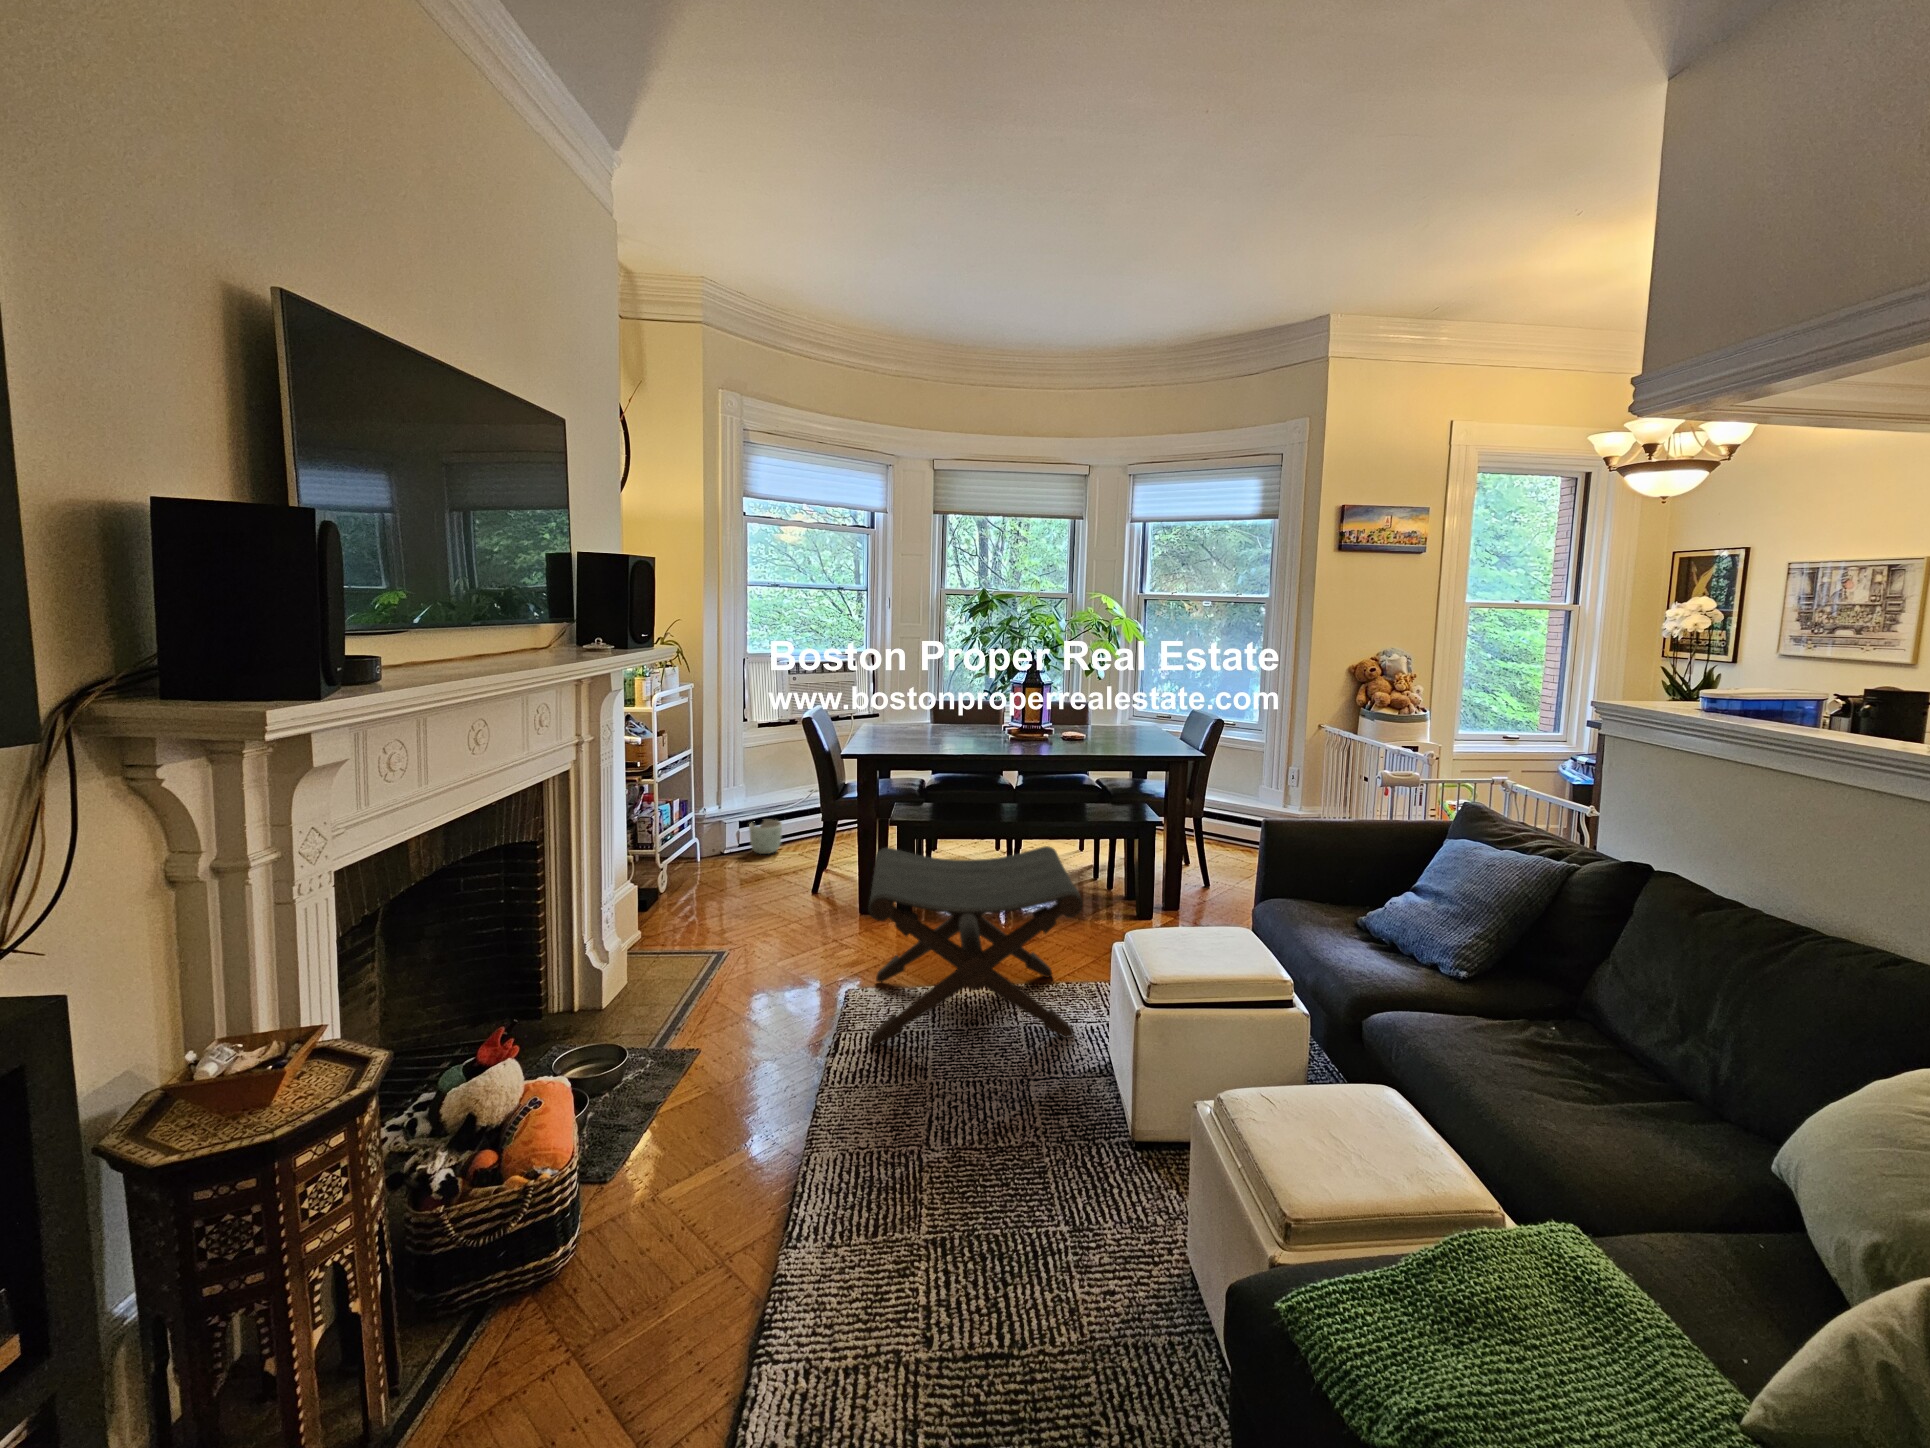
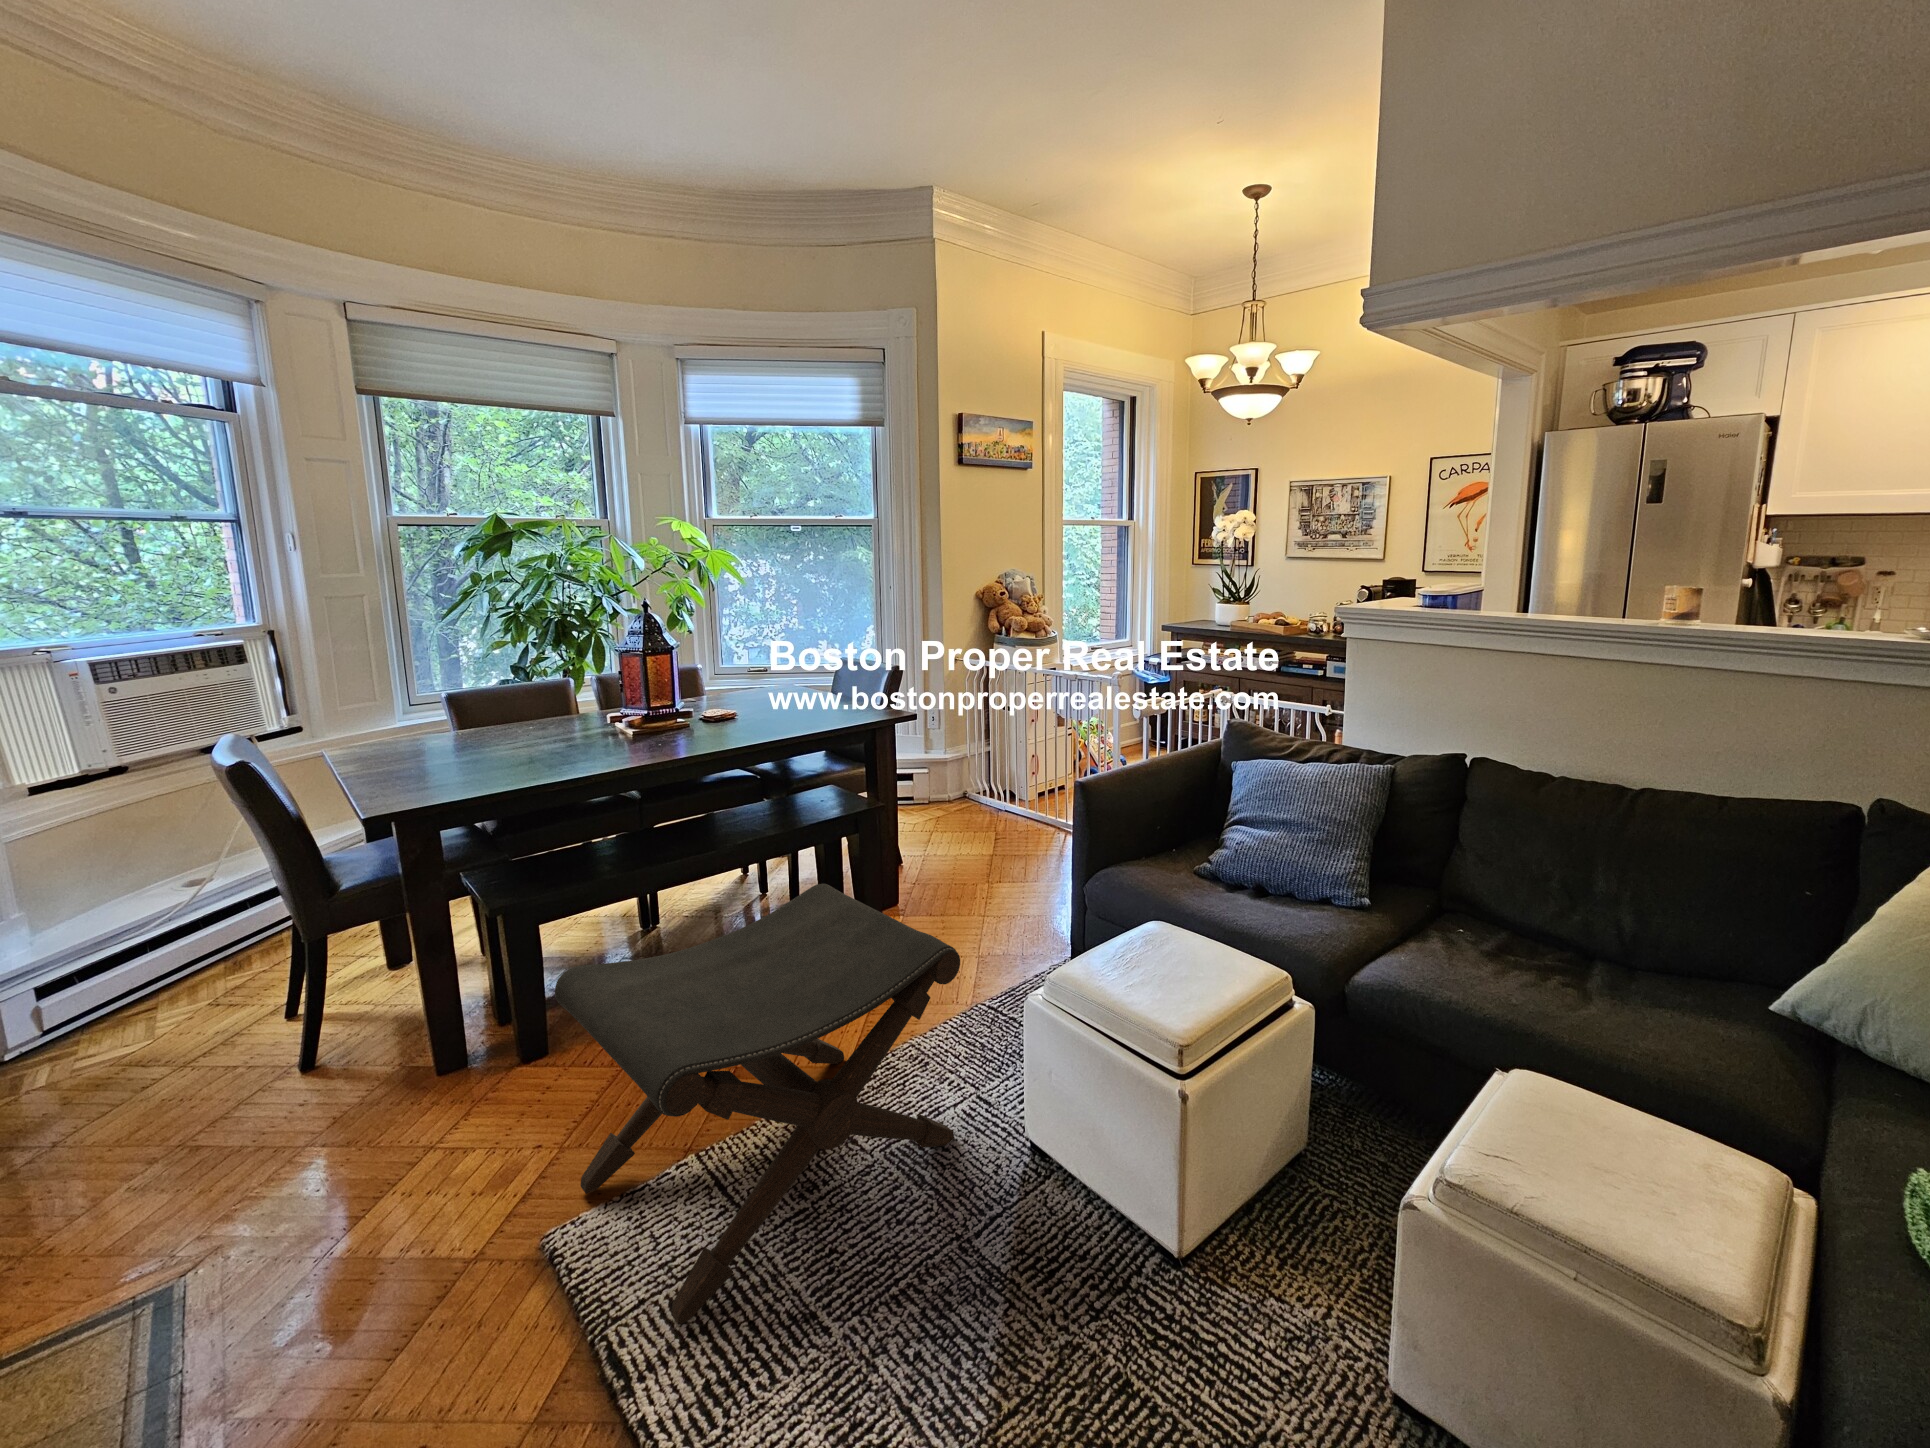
planter: present [749,820,782,854] -> none [69,960,159,1033]

